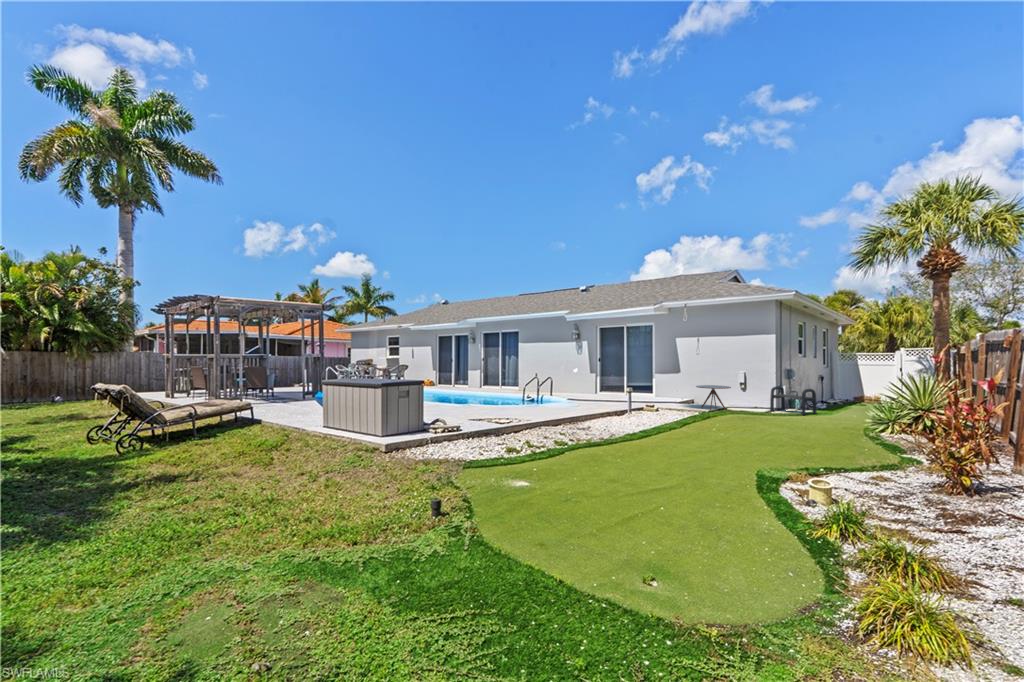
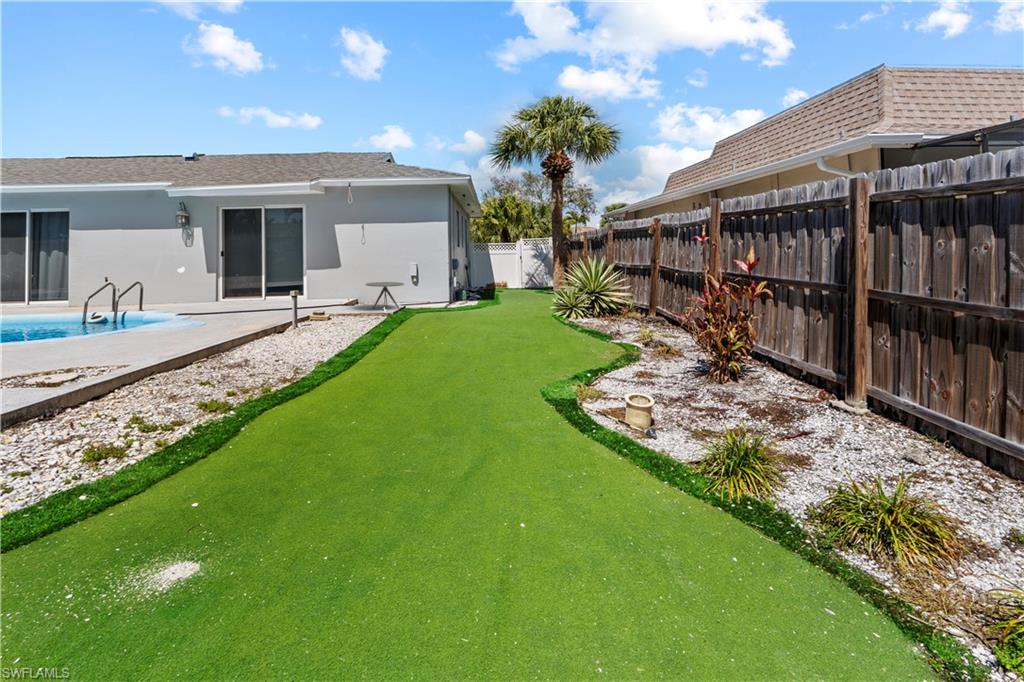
bench: present [770,386,817,415] -> none [441,280,480,308]

